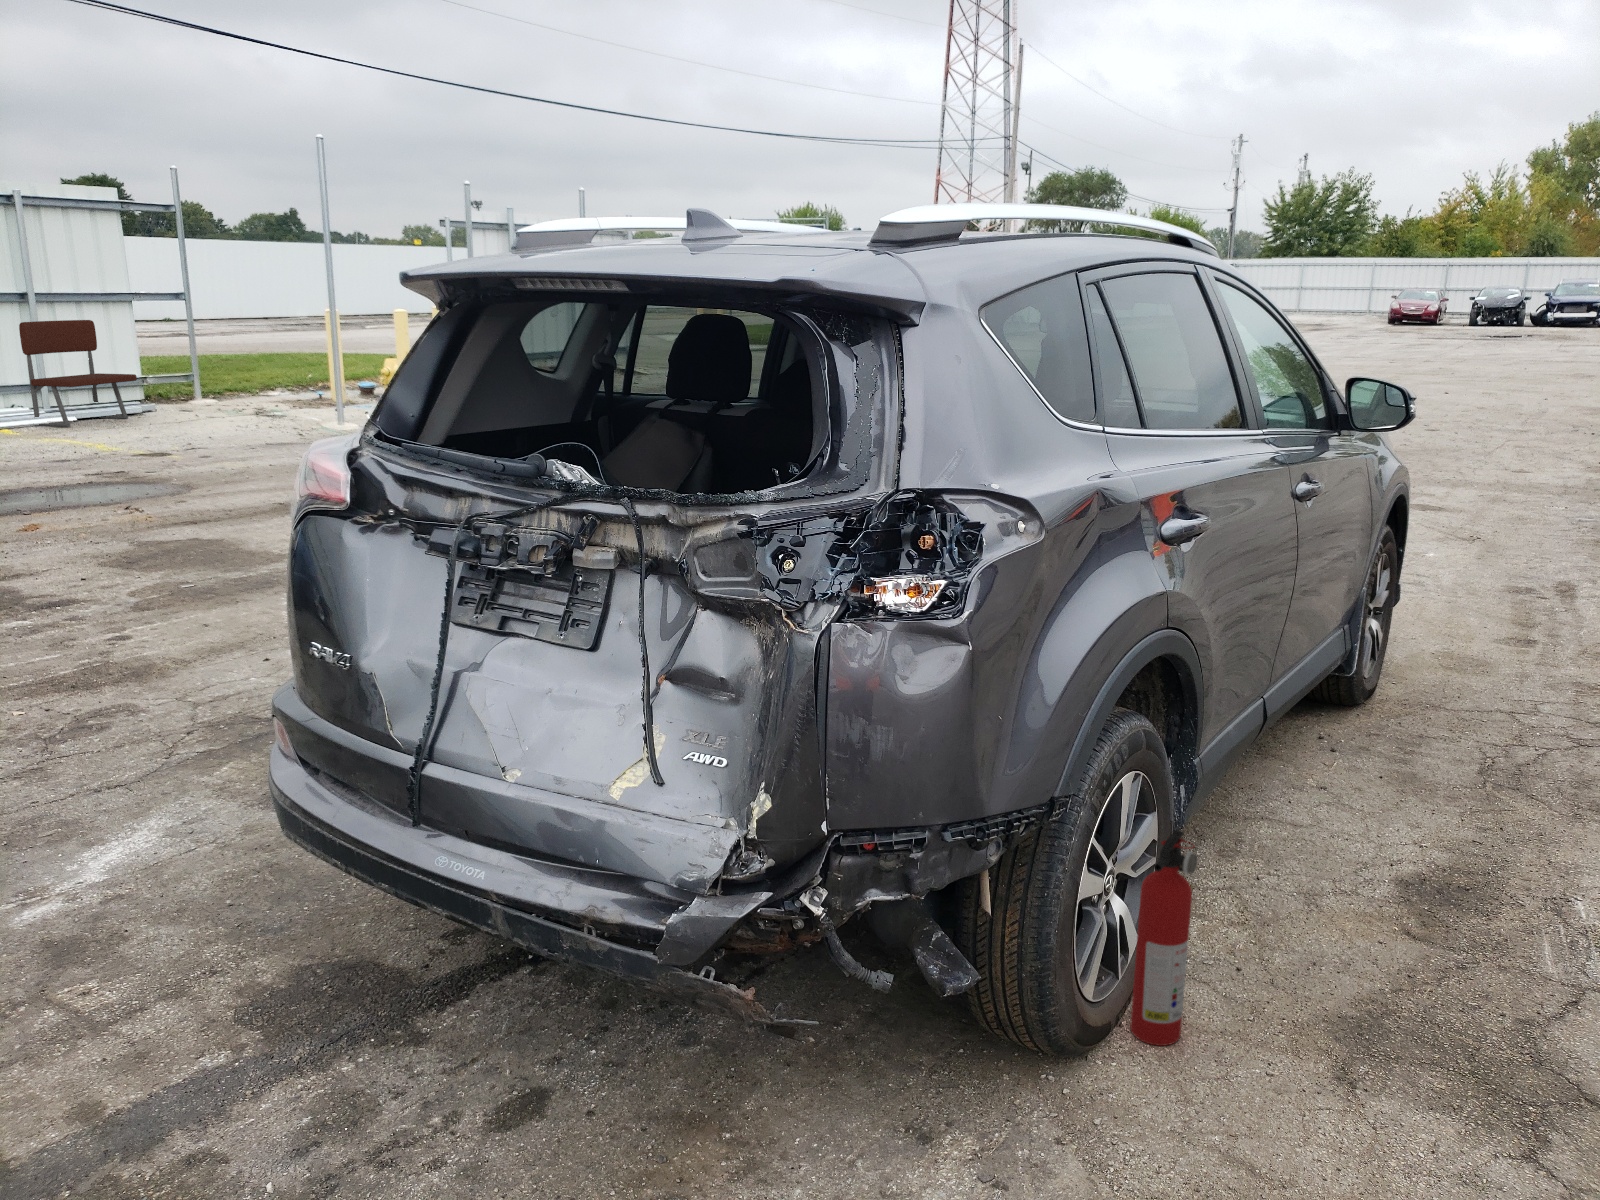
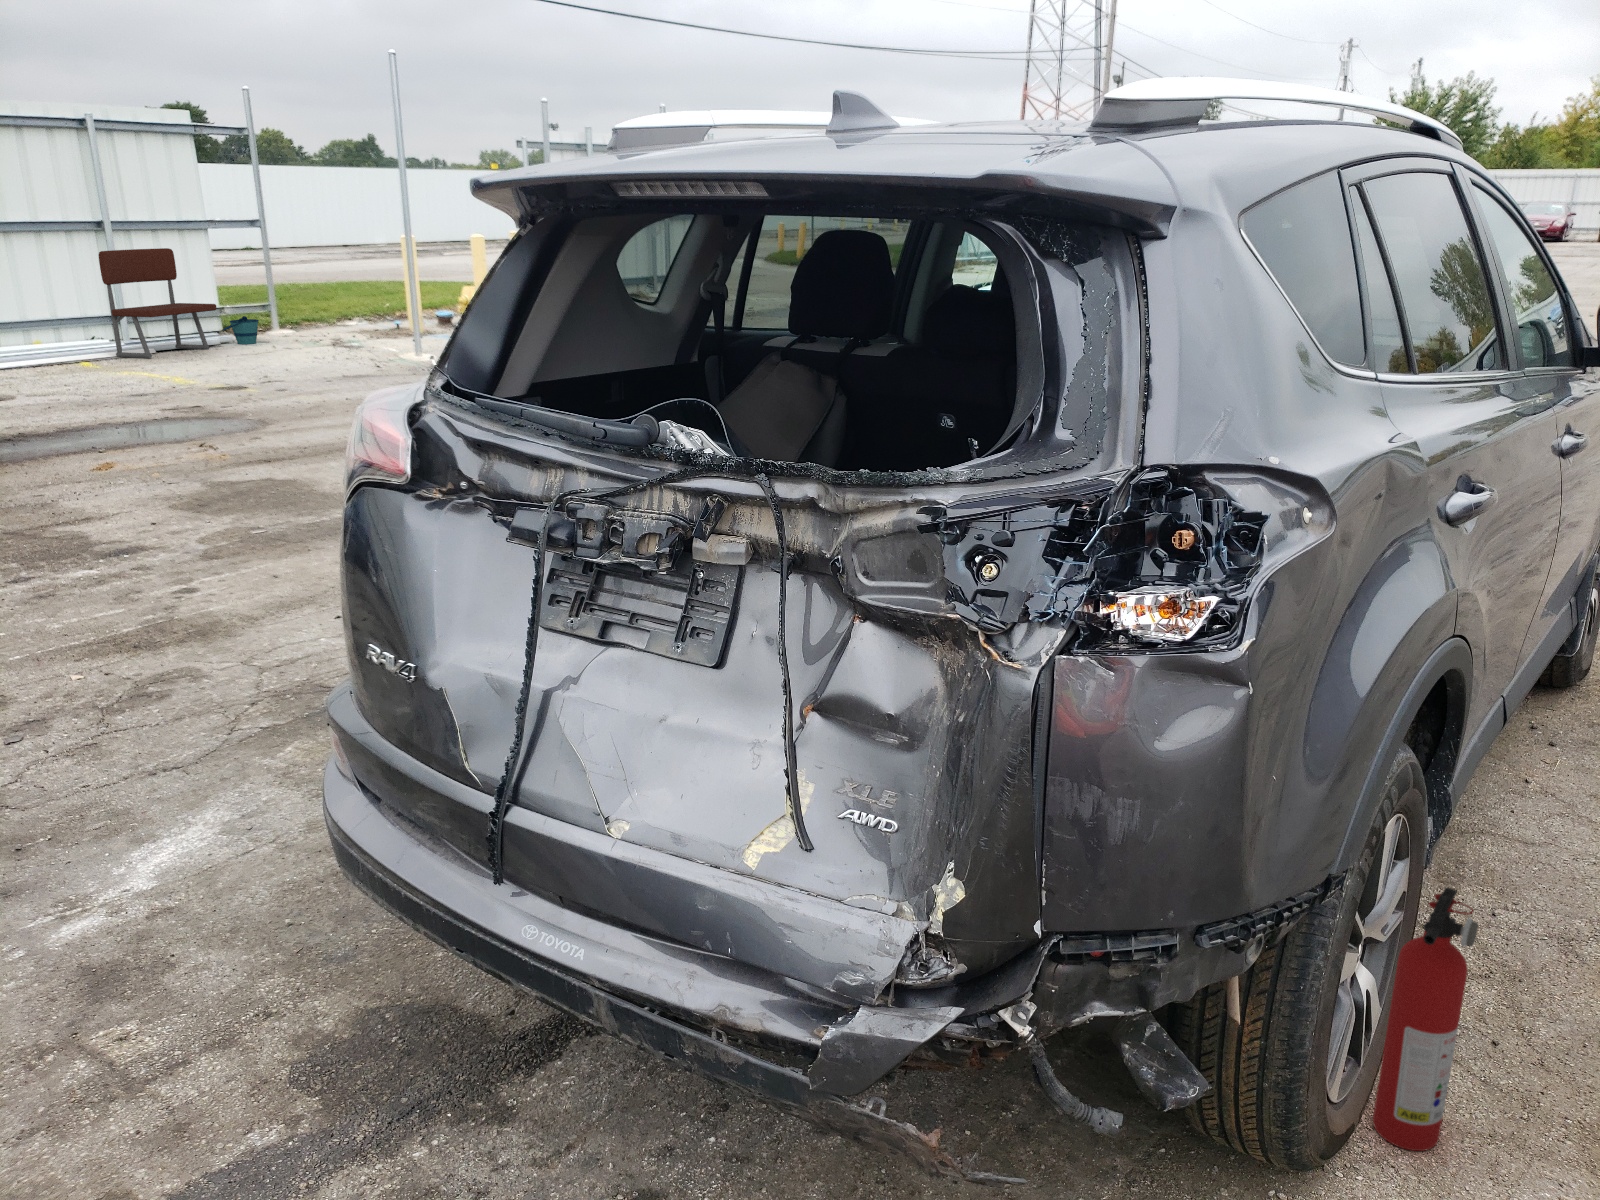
bucket: none [142,387,179,414] -> present [223,316,259,344]

